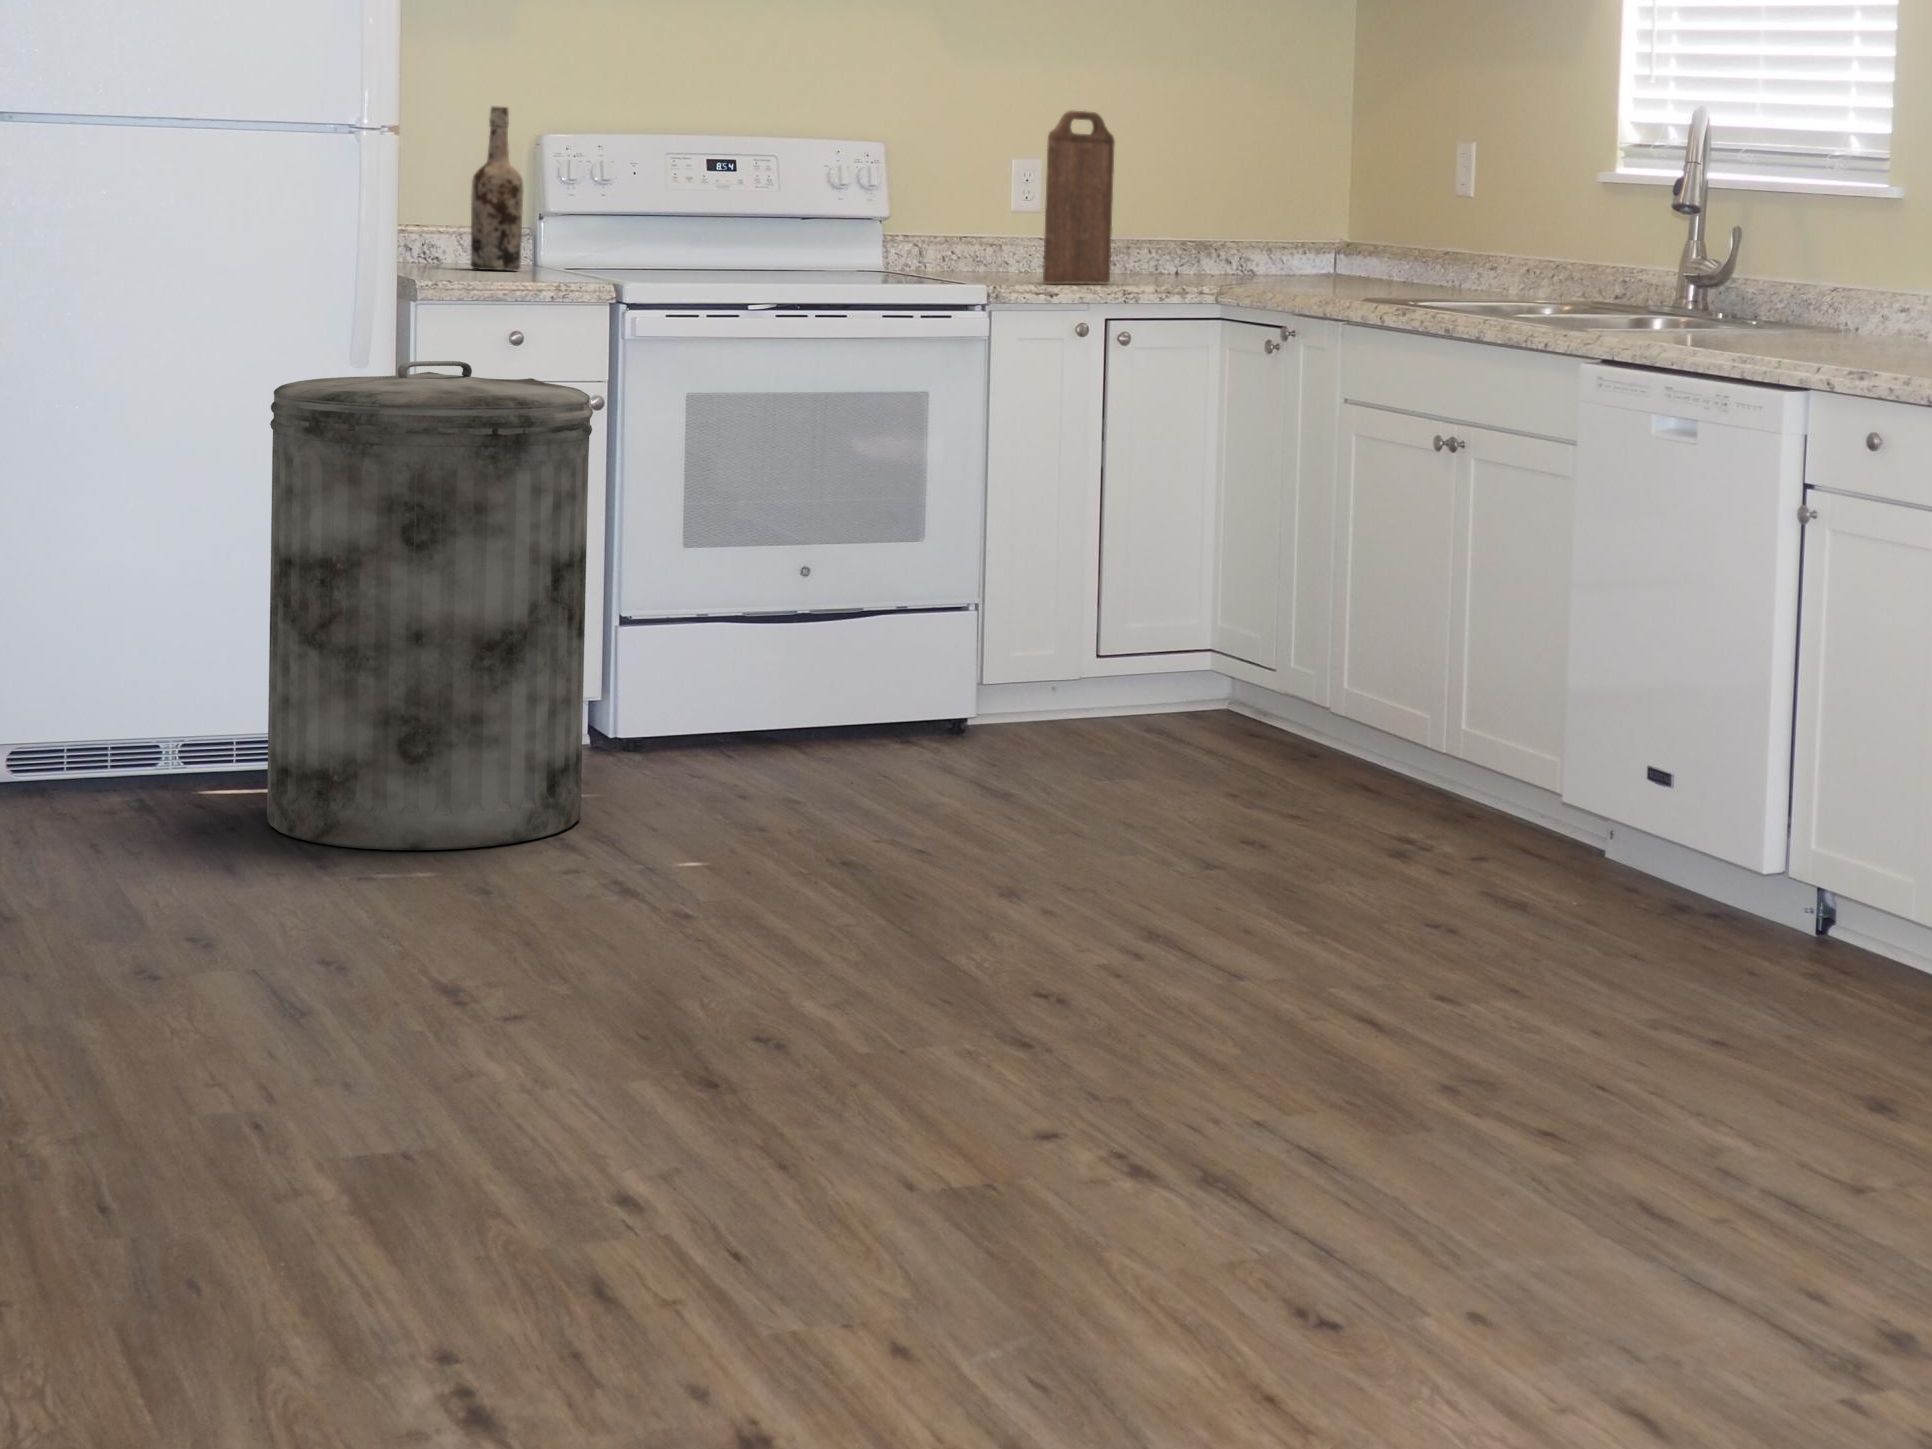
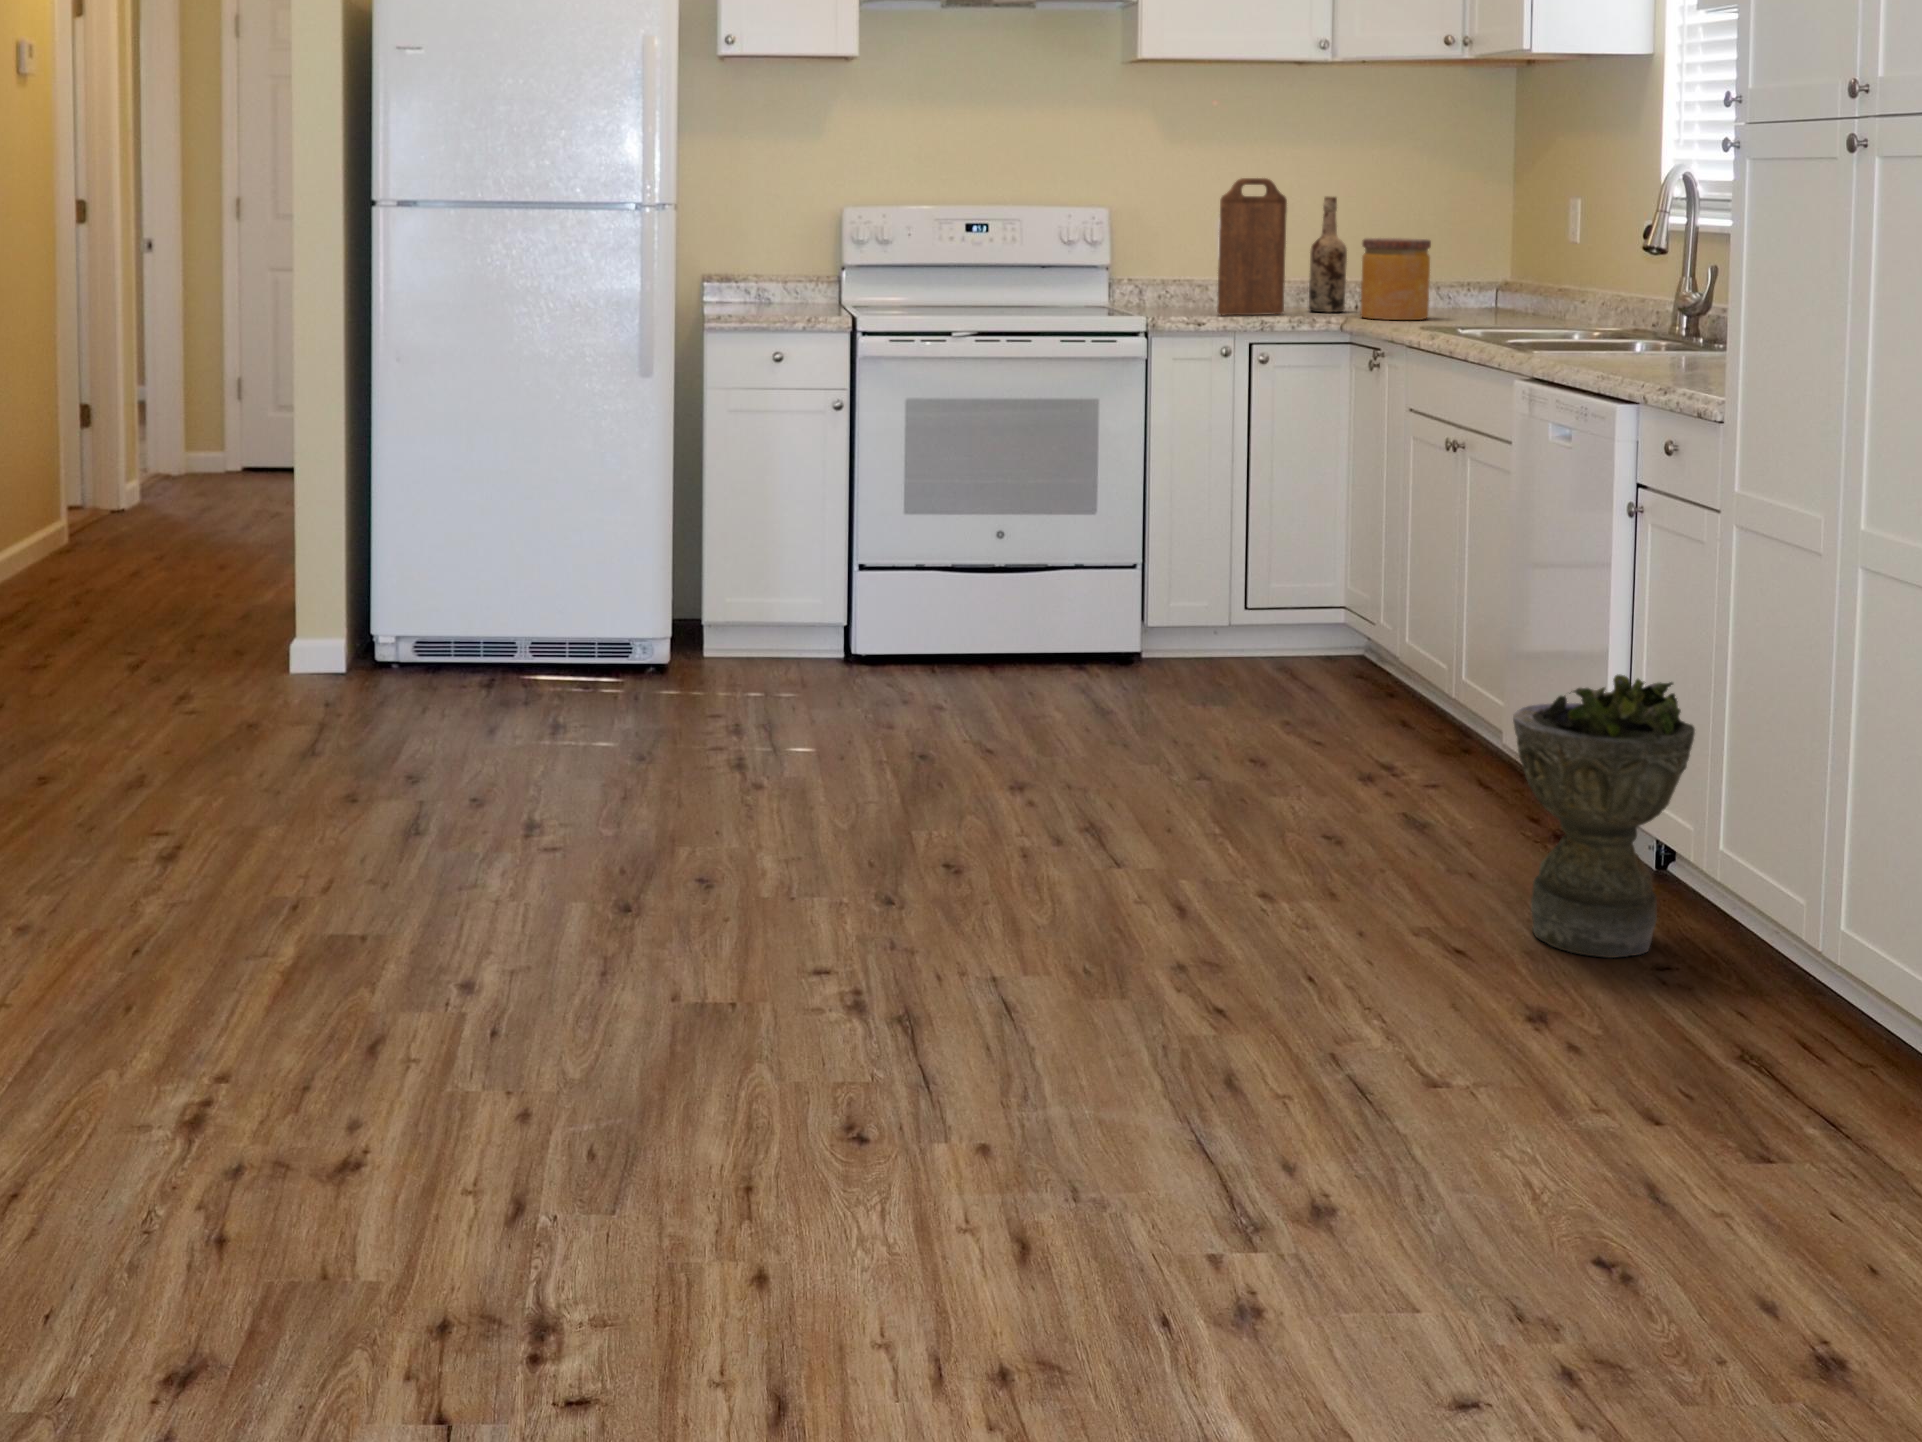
wine bottle: present [470,107,523,270] -> present [1309,197,1347,312]
jar: none [1205,190,1289,290] -> present [1361,238,1431,320]
trash can: present [267,361,593,850] -> none [547,383,772,736]
planter: none [1685,650,1876,963] -> present [1513,674,1695,958]

